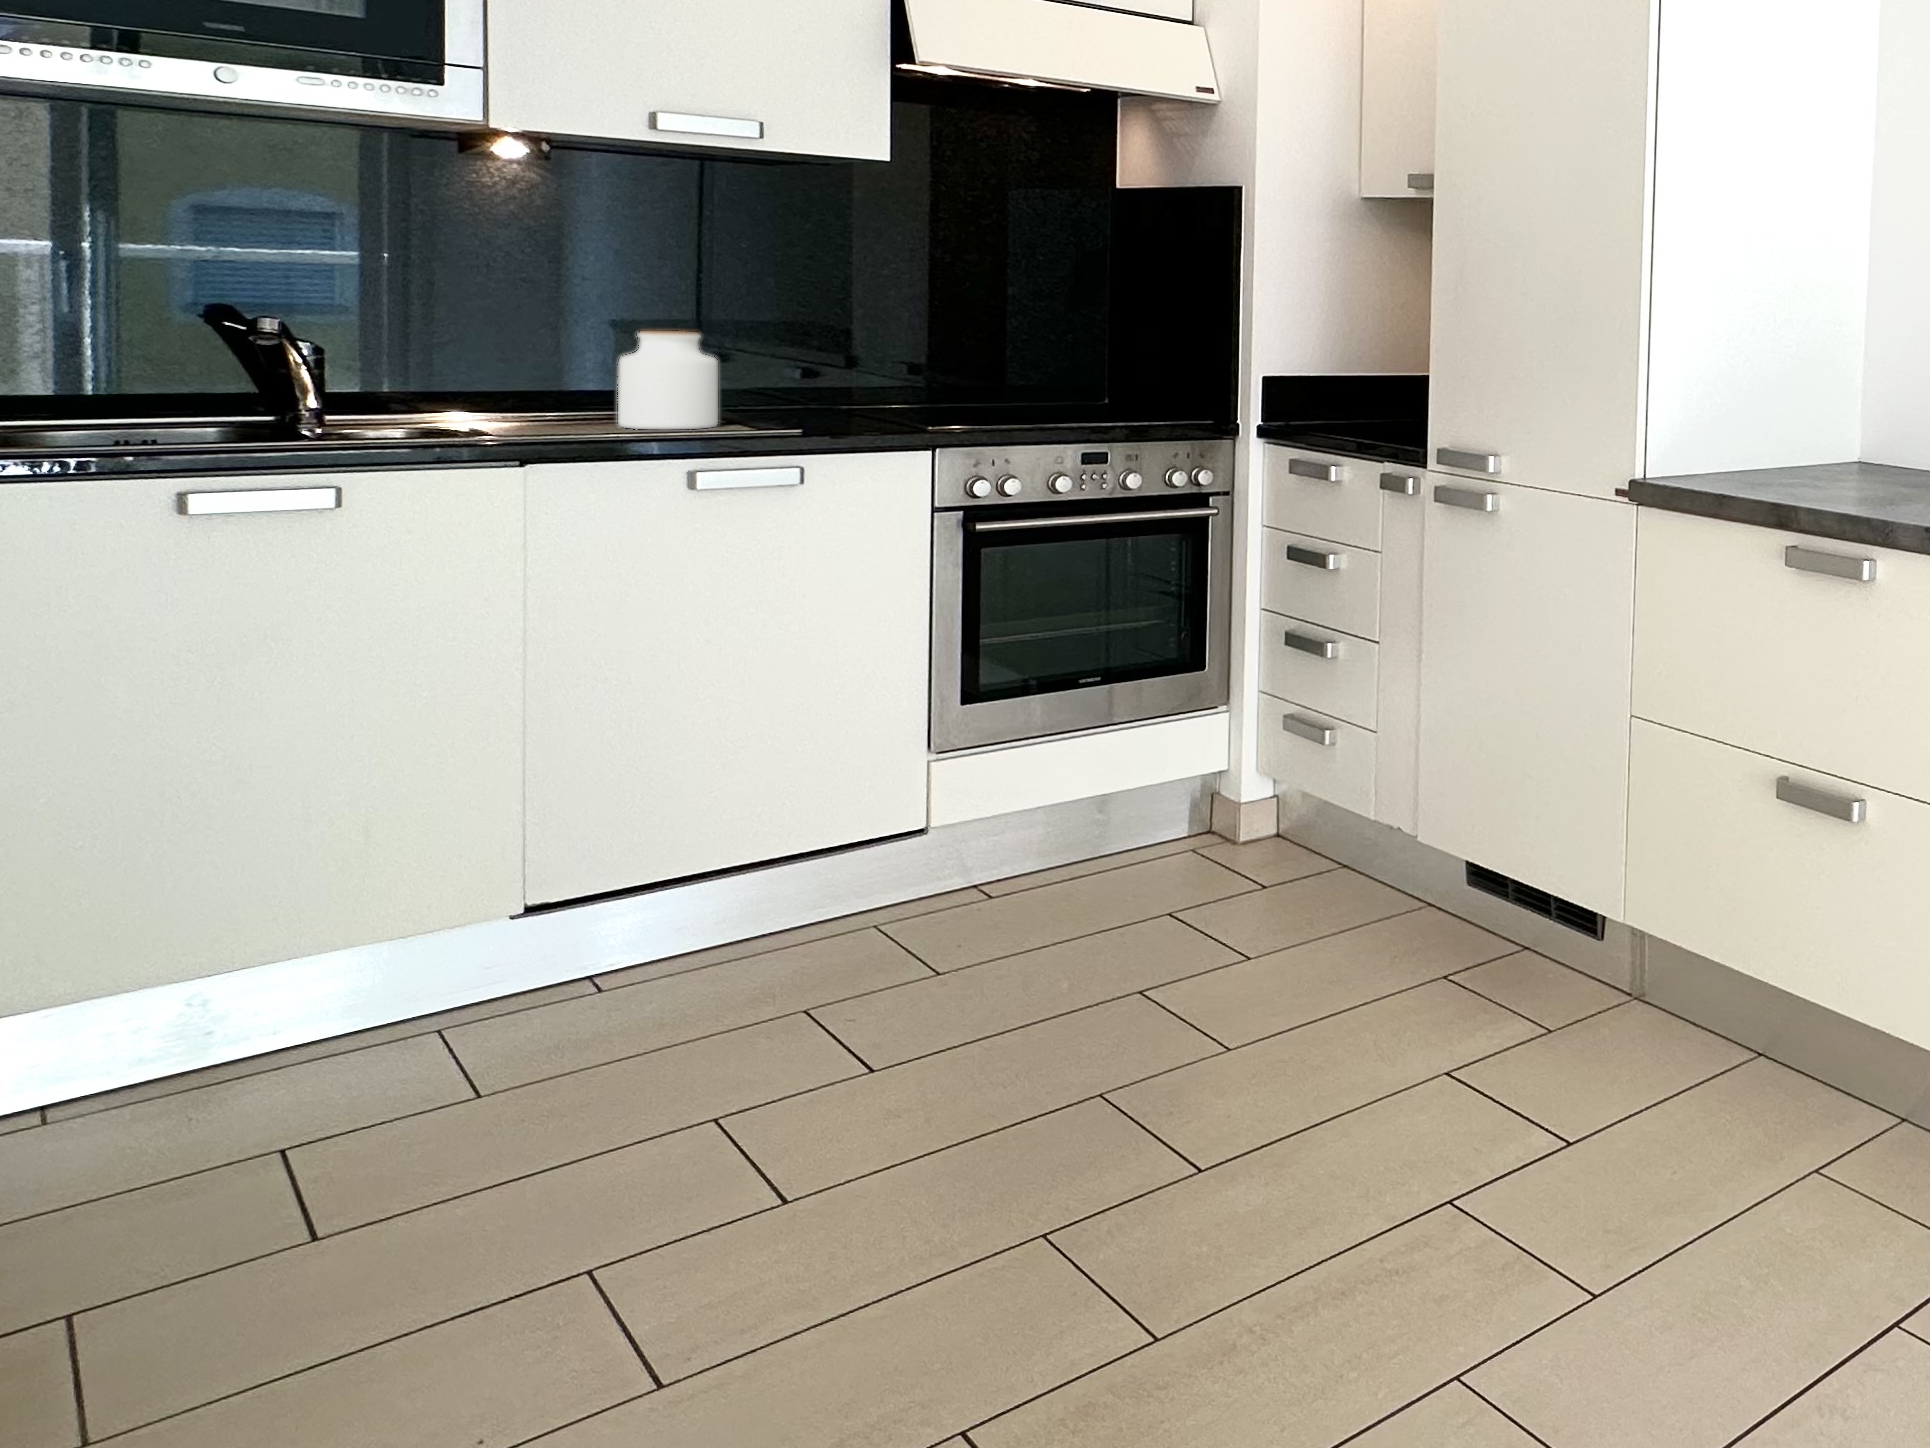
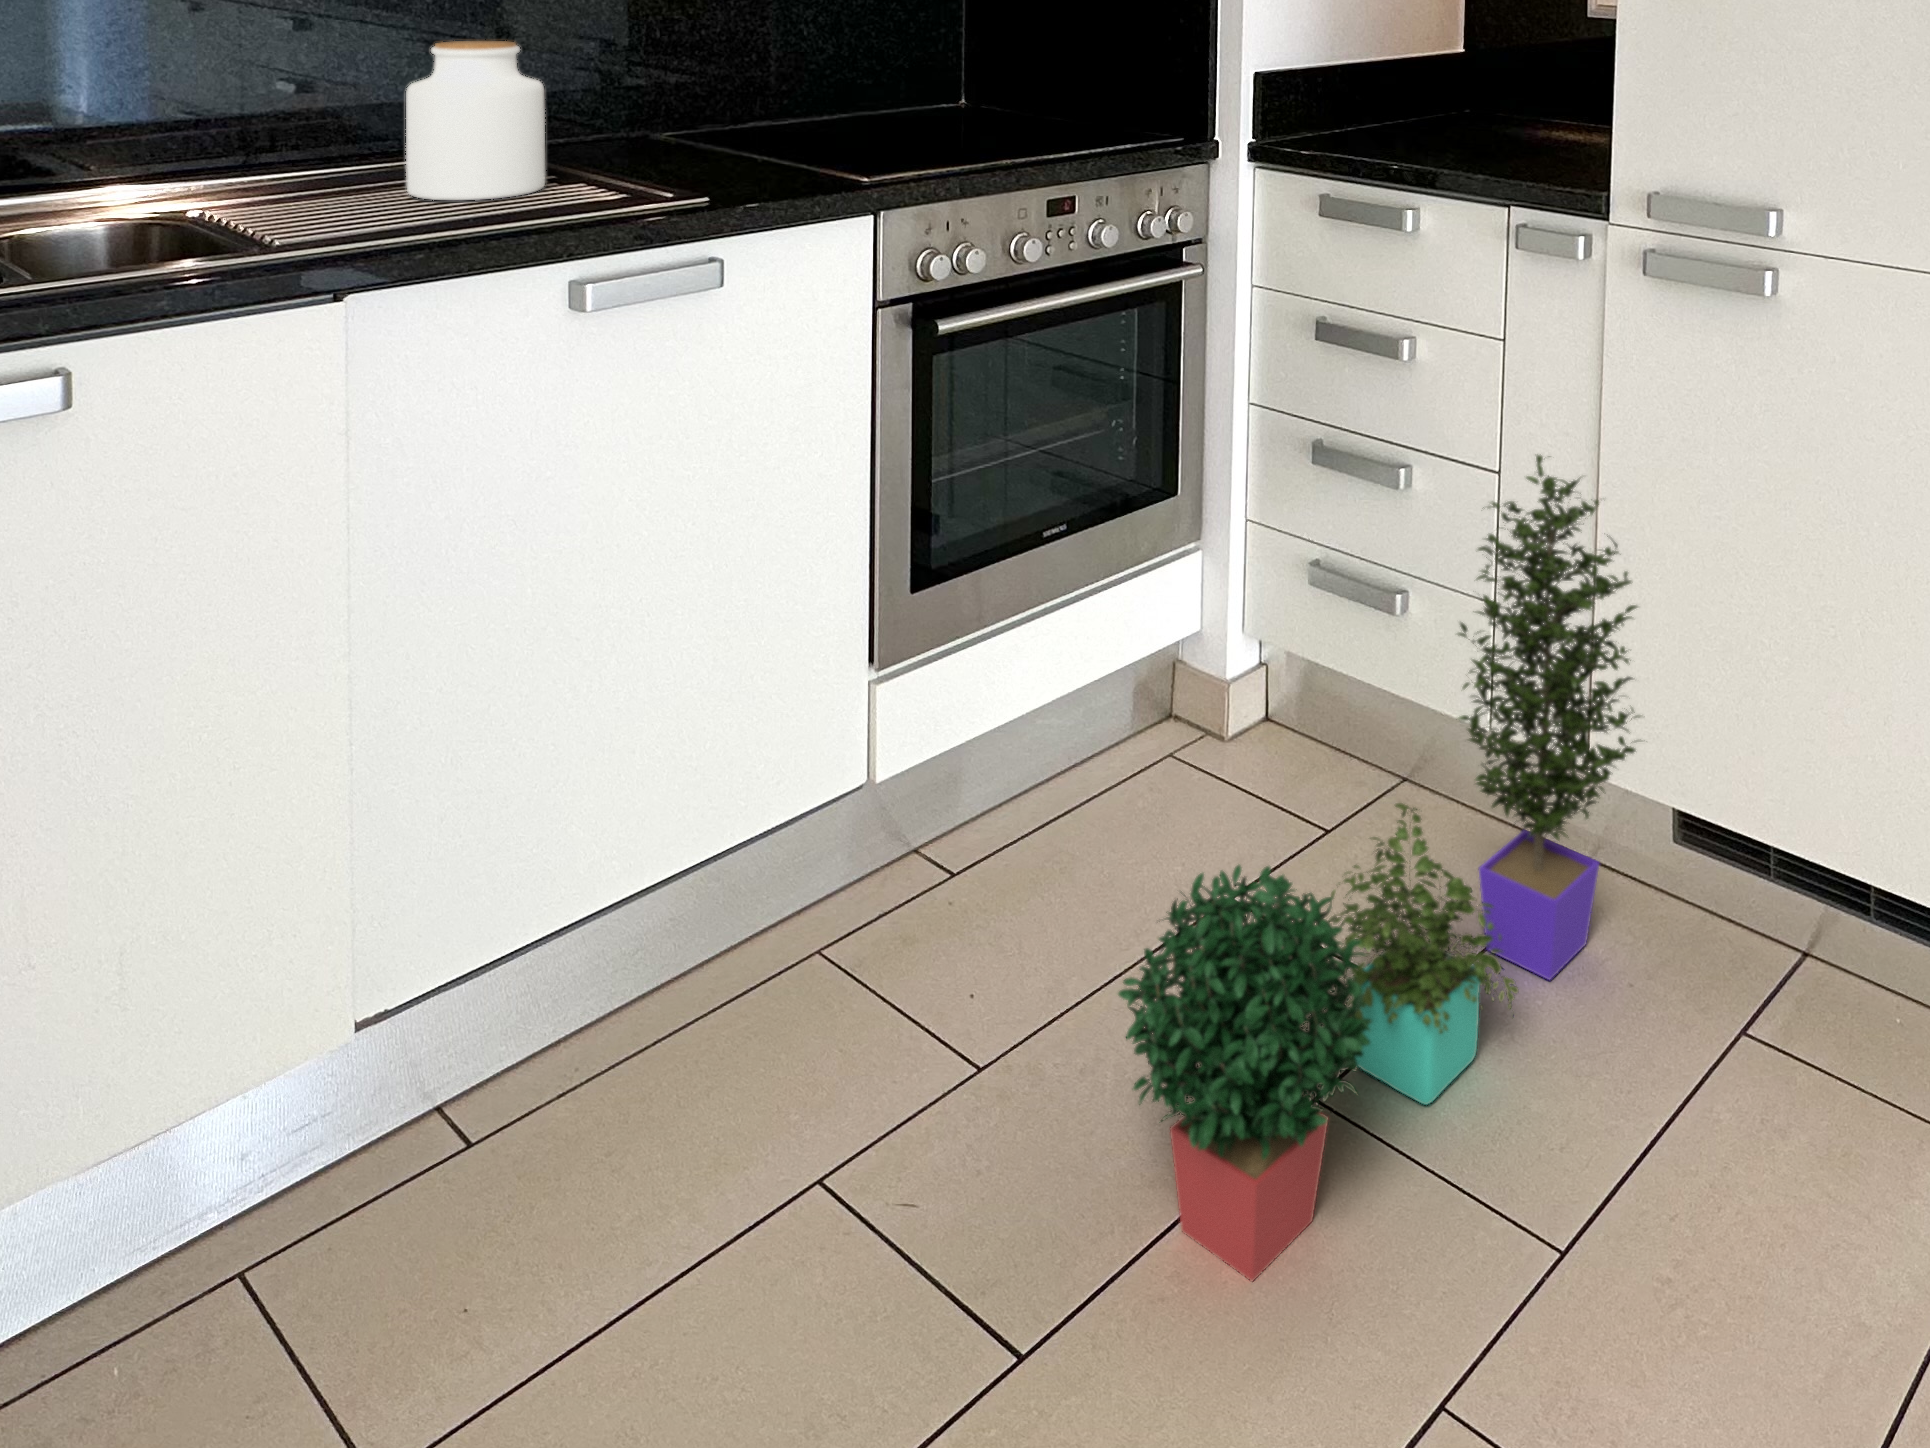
potted plant: none [962,617,1419,1045] -> present [1118,455,1640,1281]

